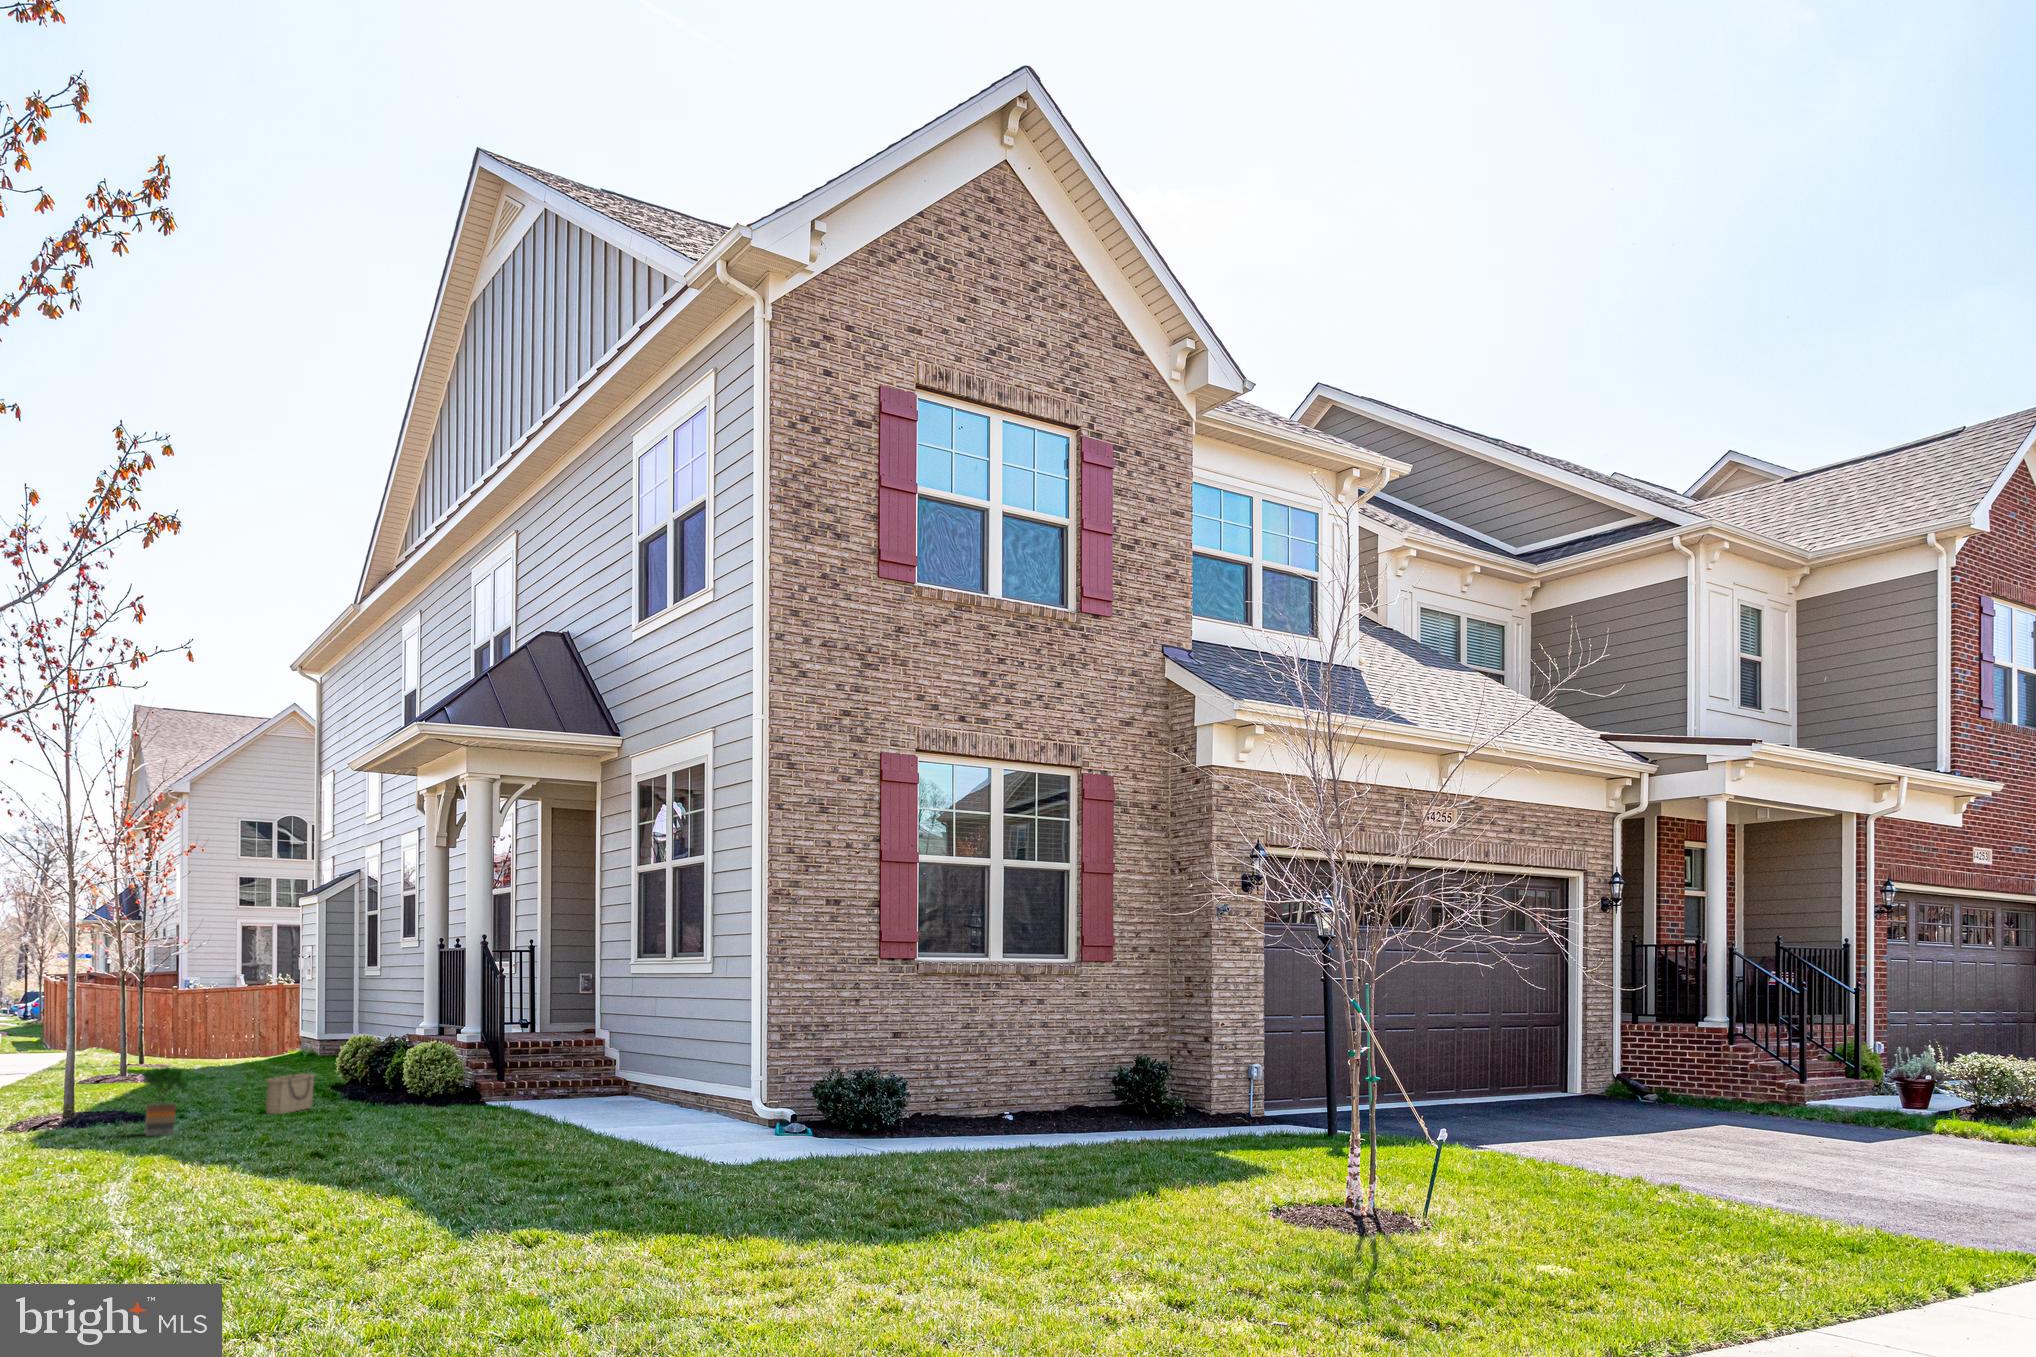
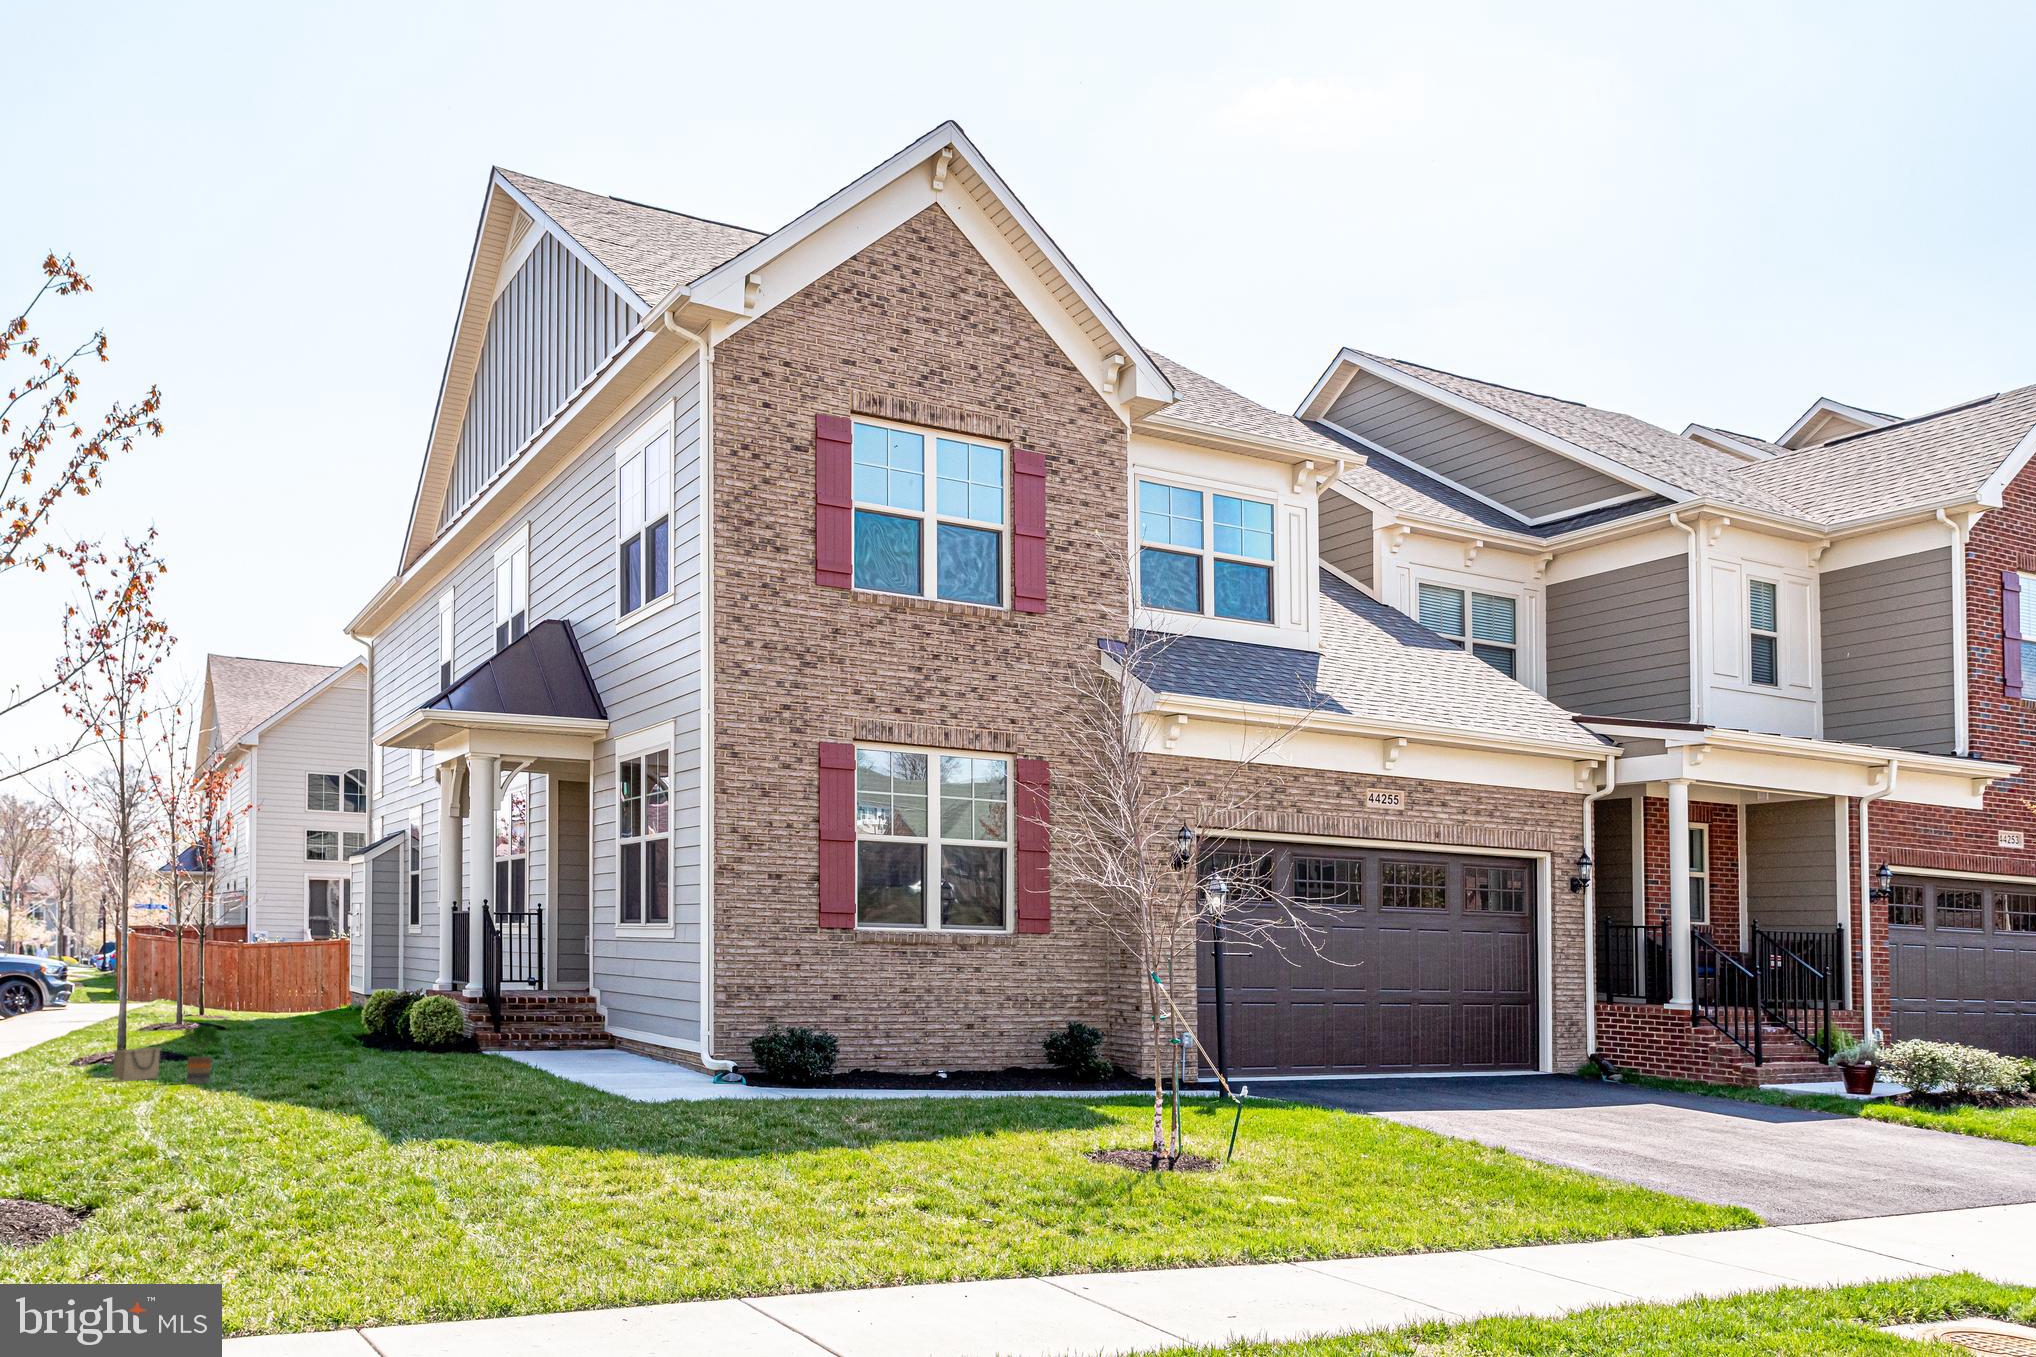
basket: present [266,1074,315,1114] -> present [112,1048,161,1082]

